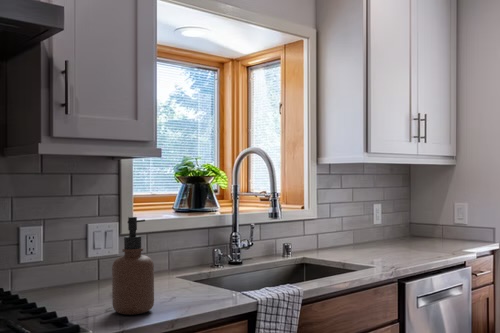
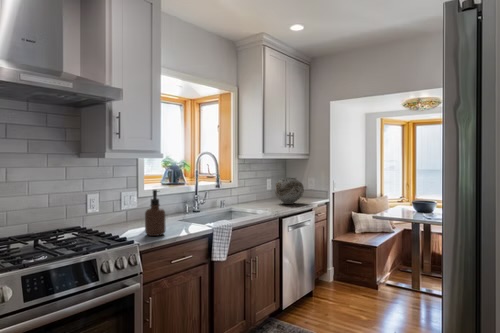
vase: none [389,199,448,251] -> present [275,177,304,204]

